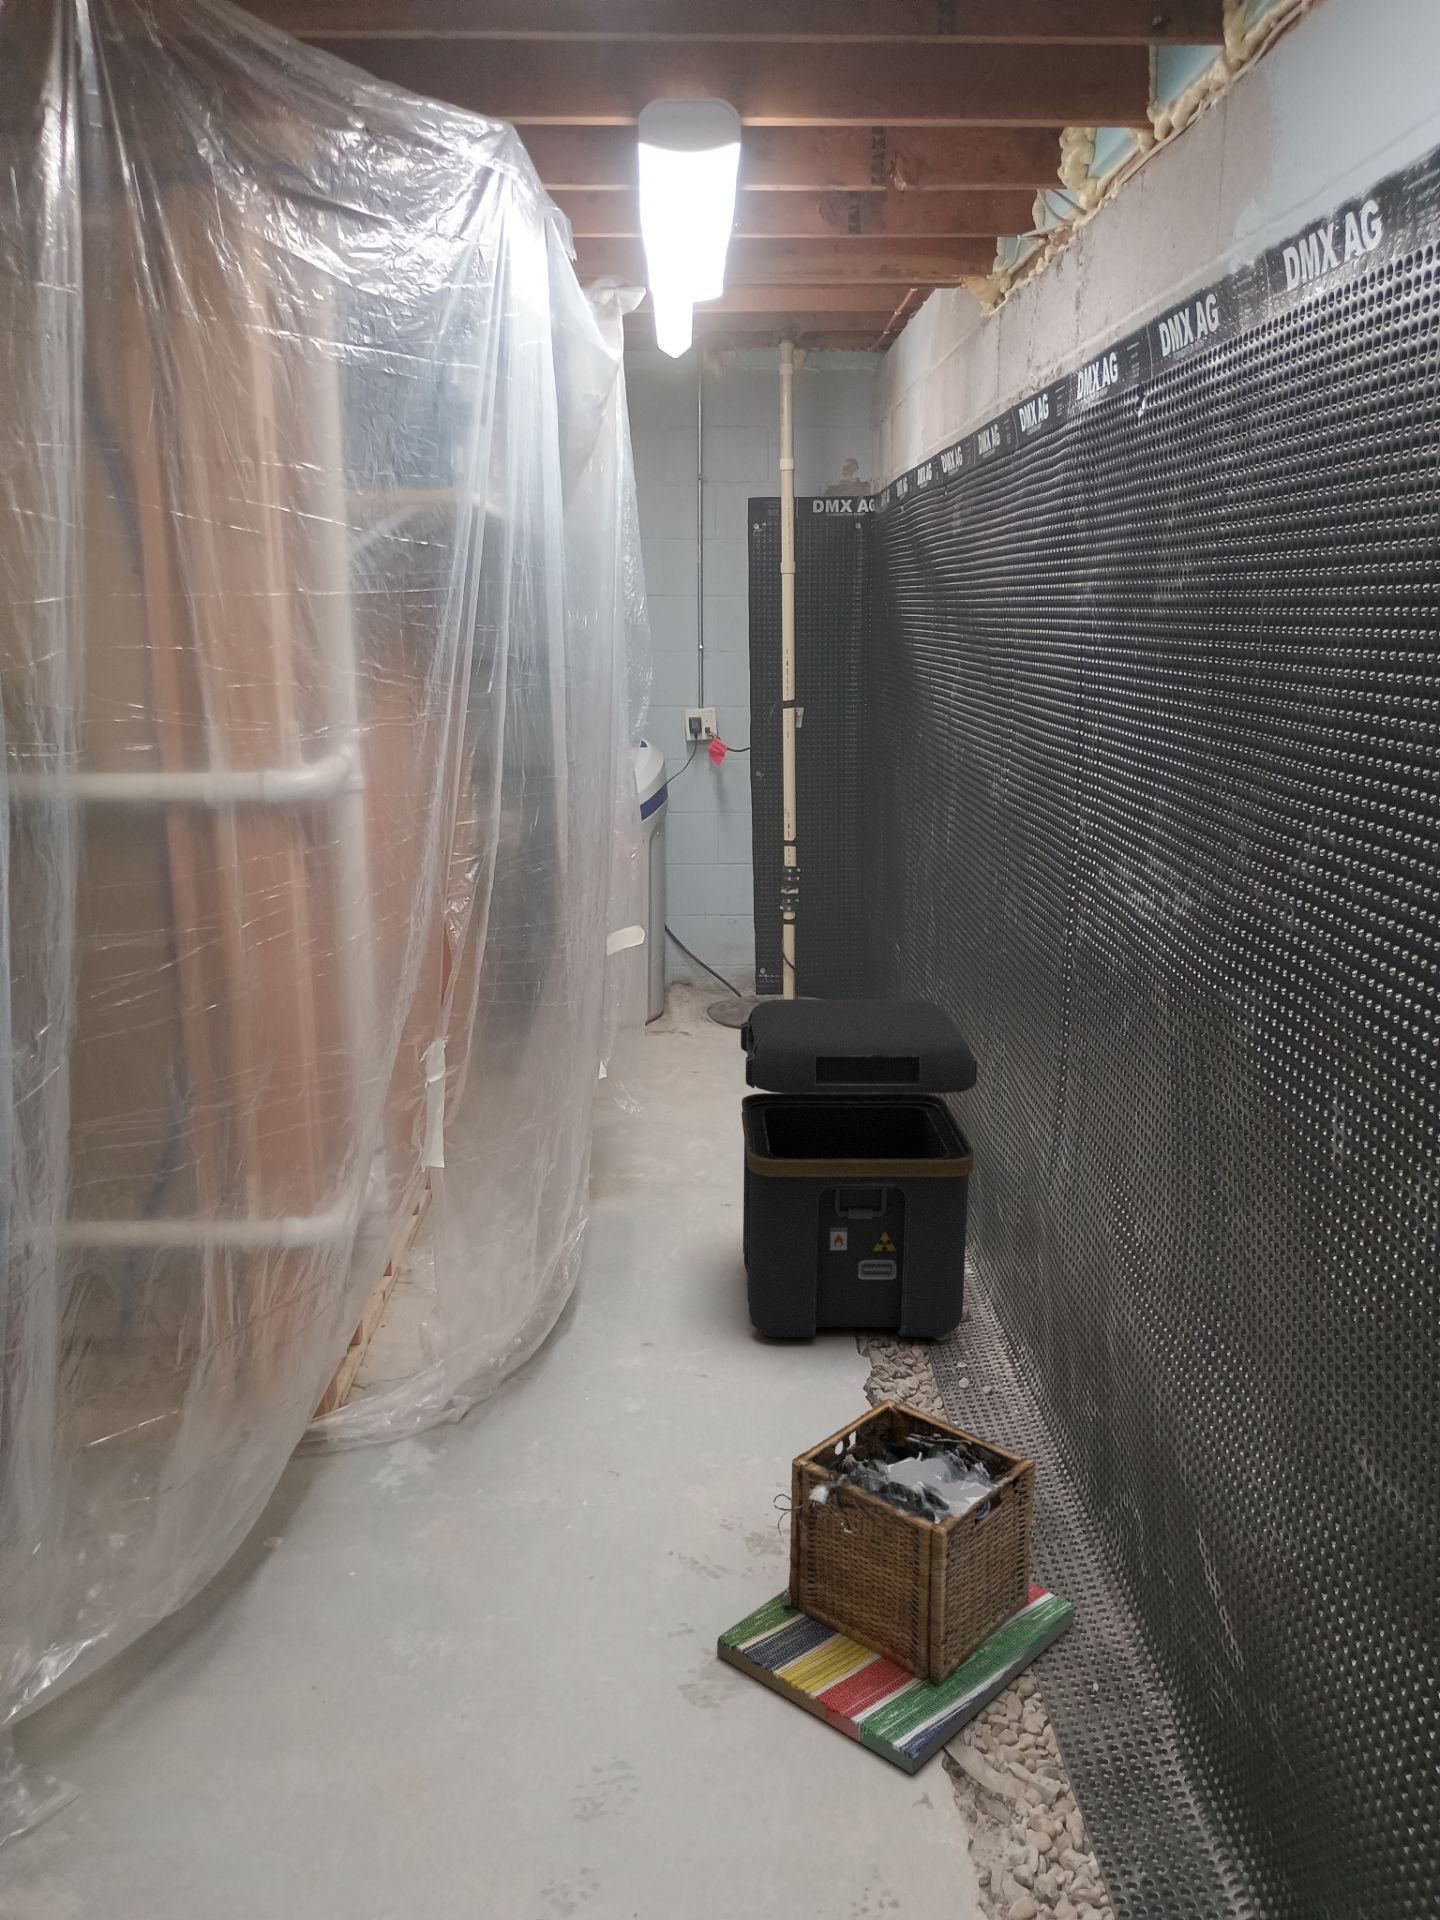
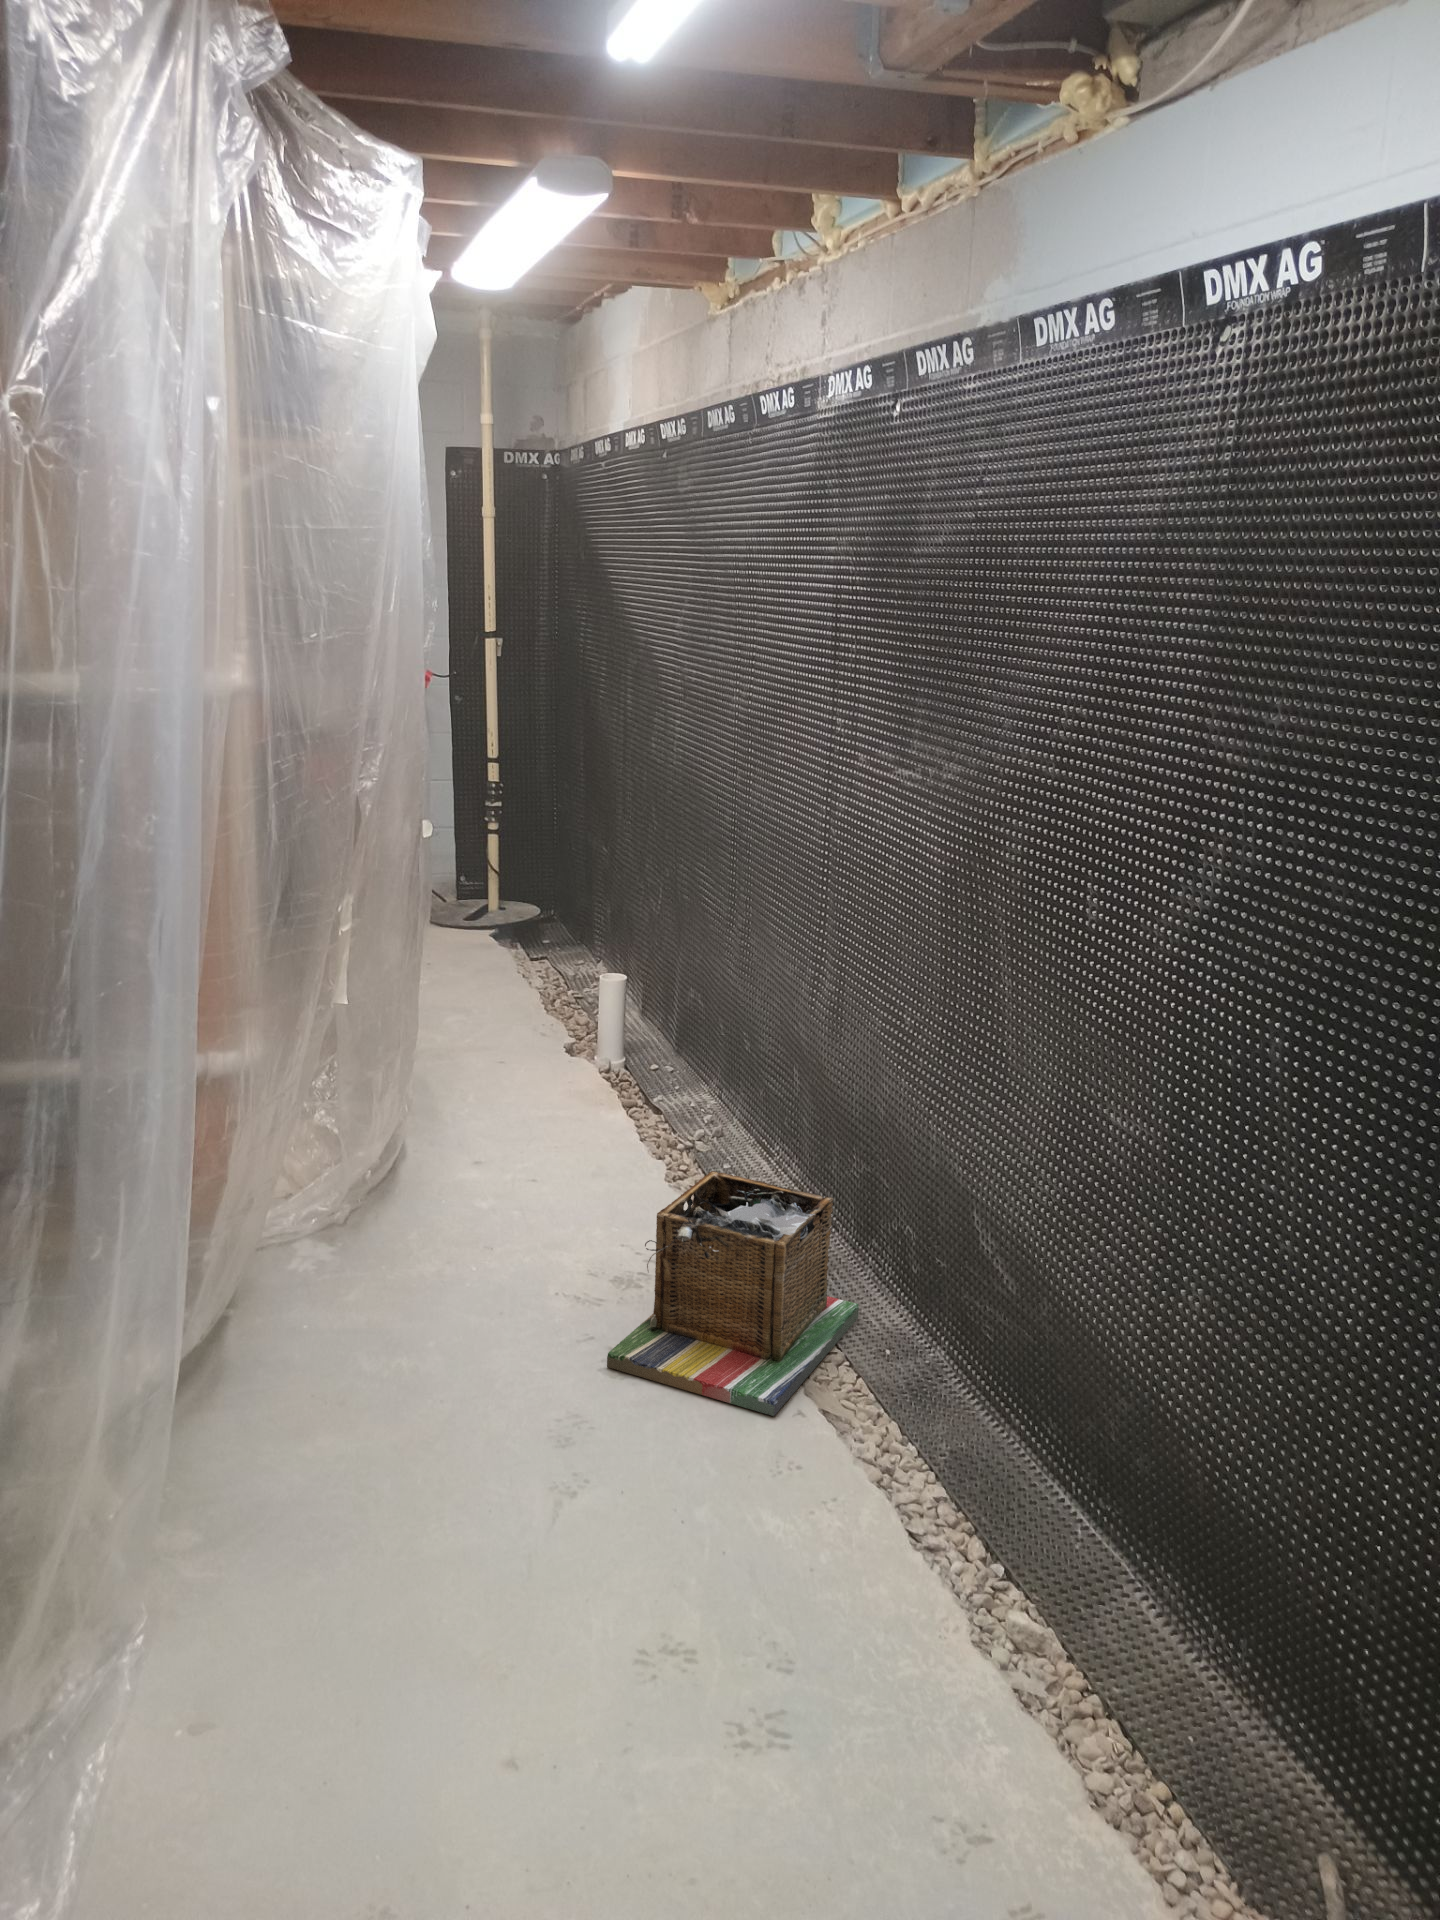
toolbox: present [741,999,978,1337] -> none [524,881,731,1161]

